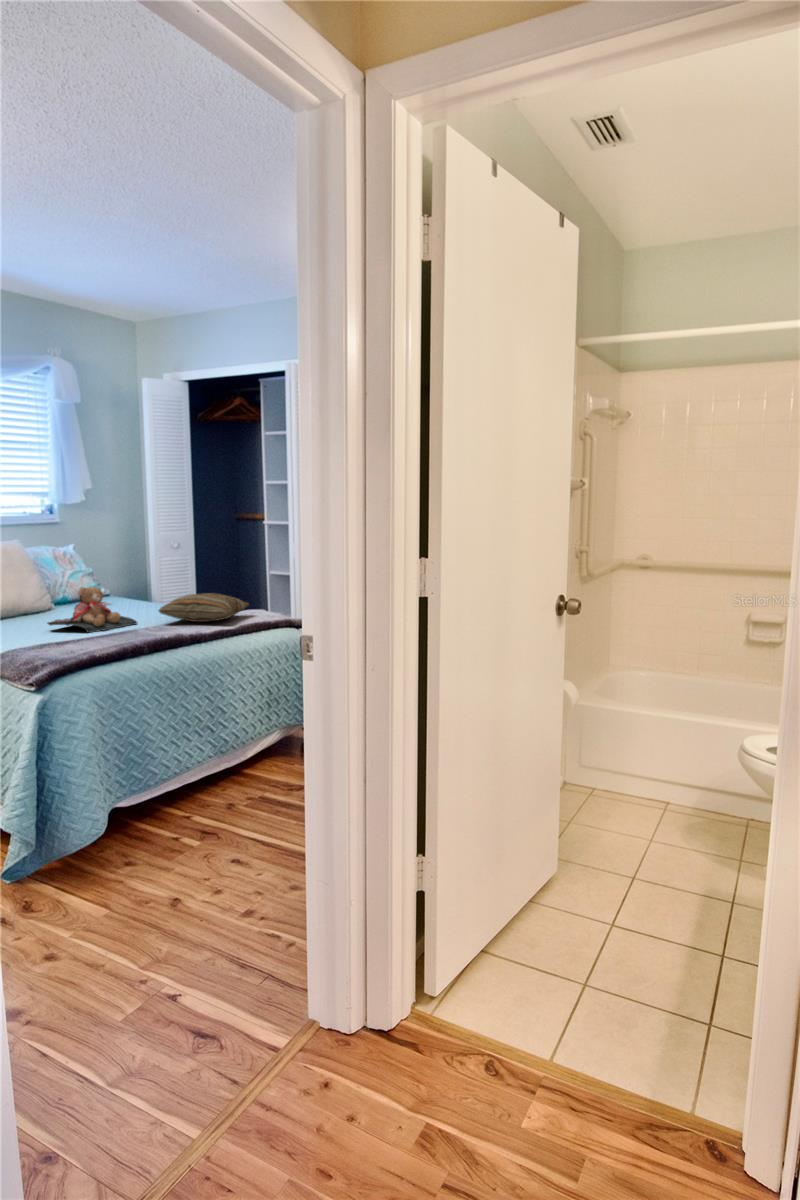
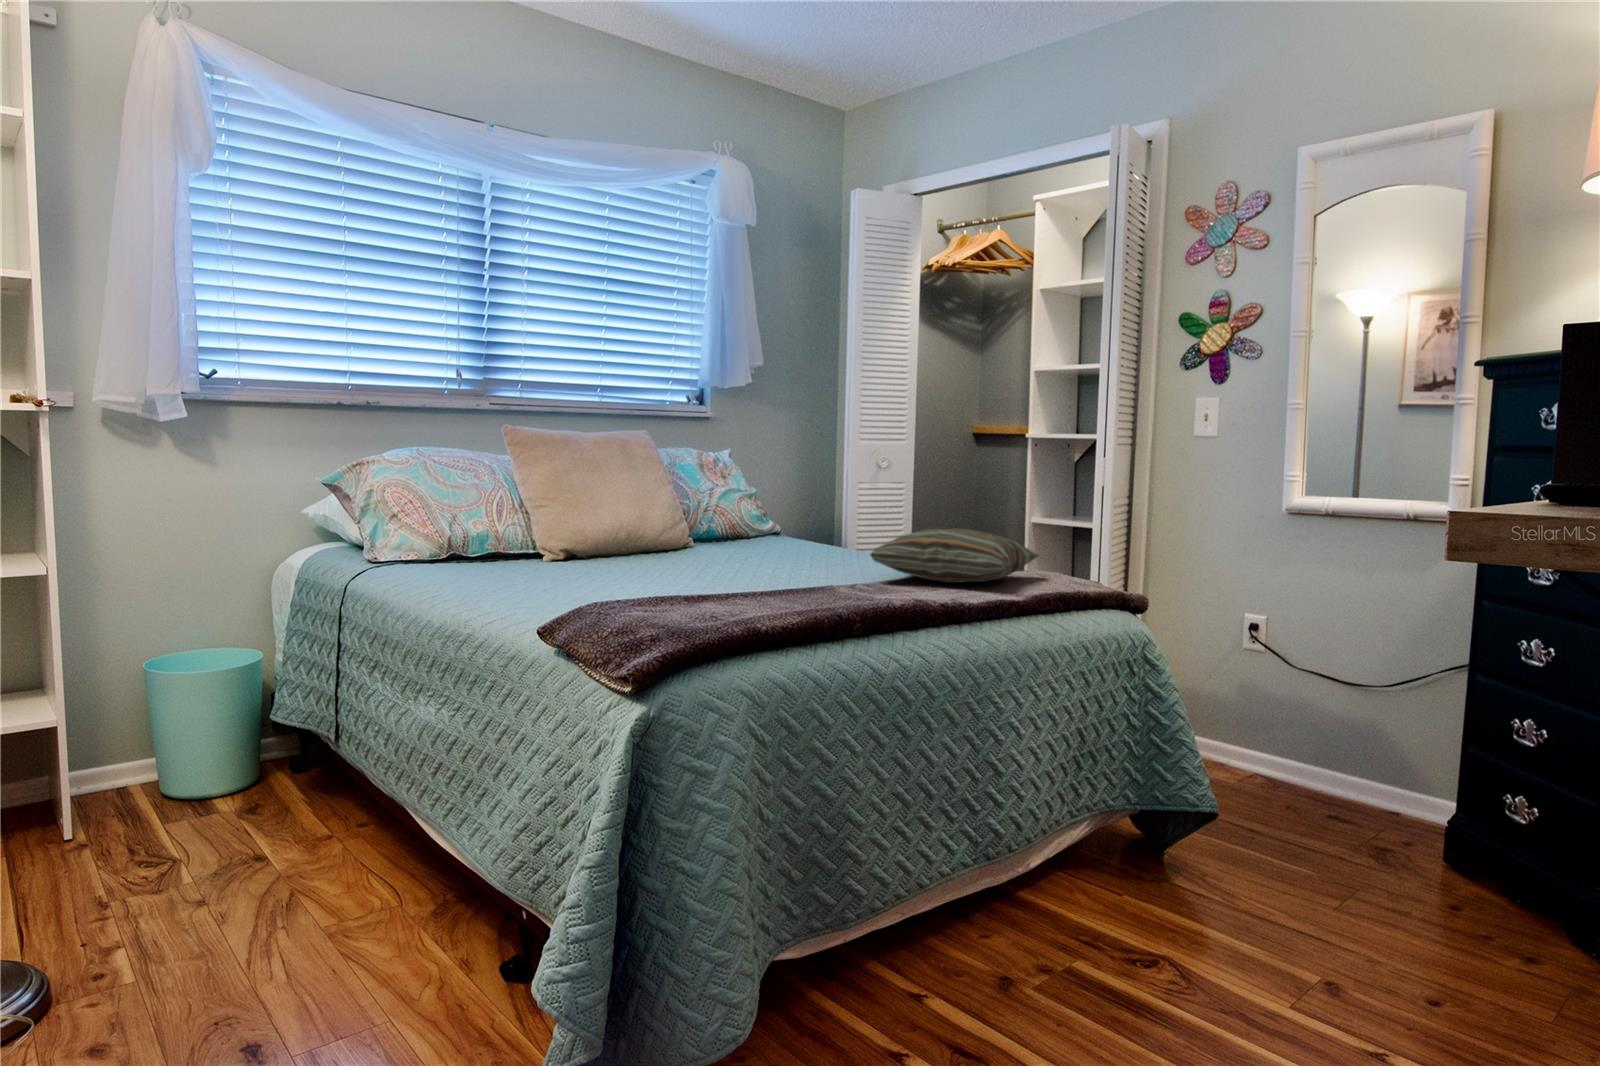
teddy bear: present [48,587,137,633] -> none [675,501,830,587]

